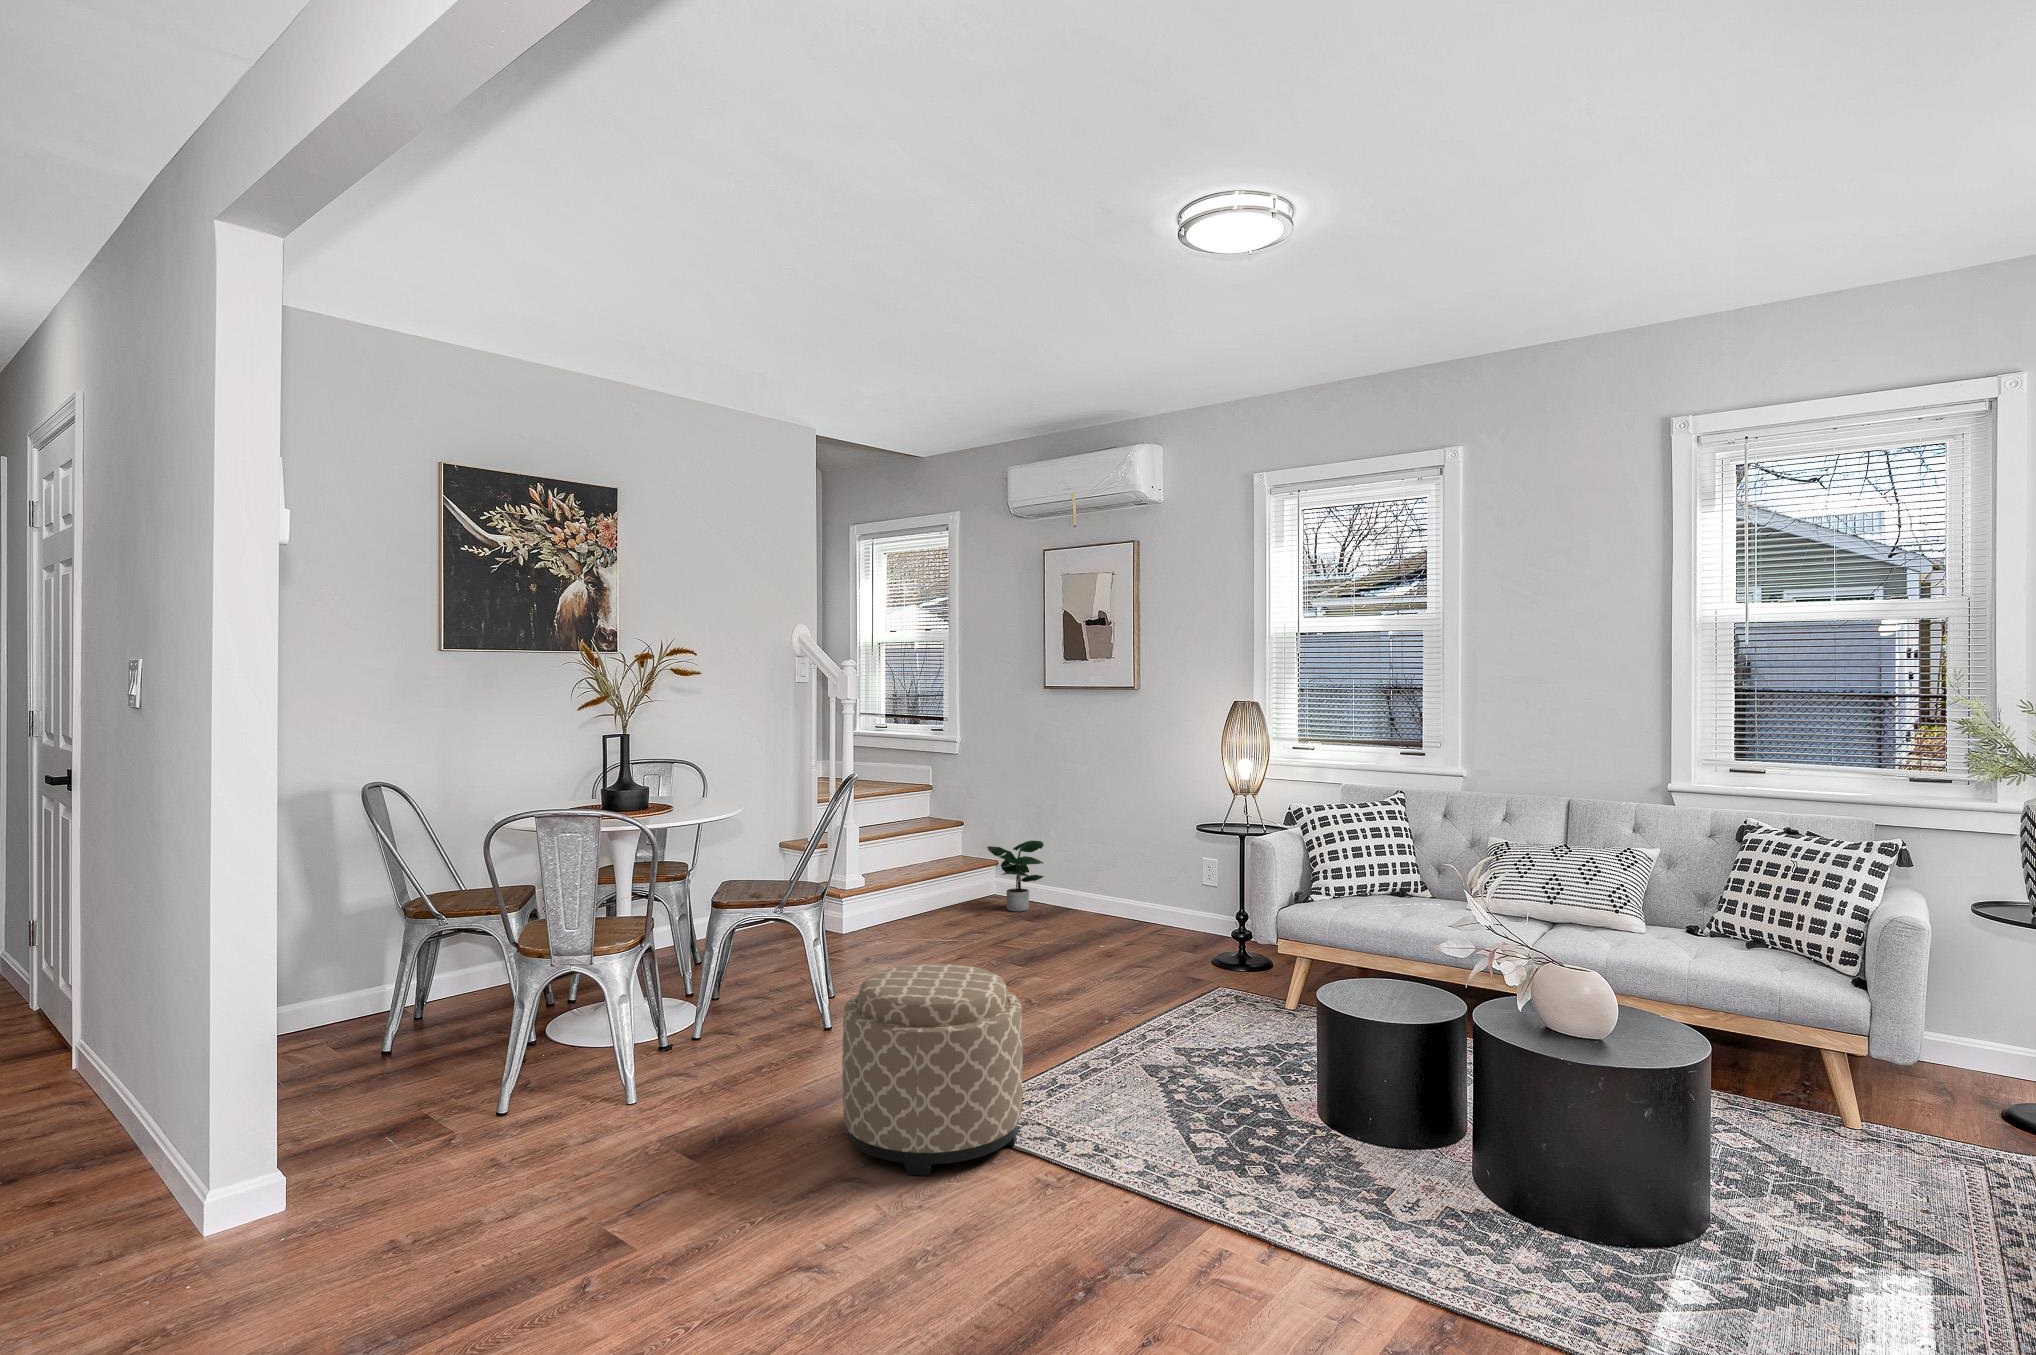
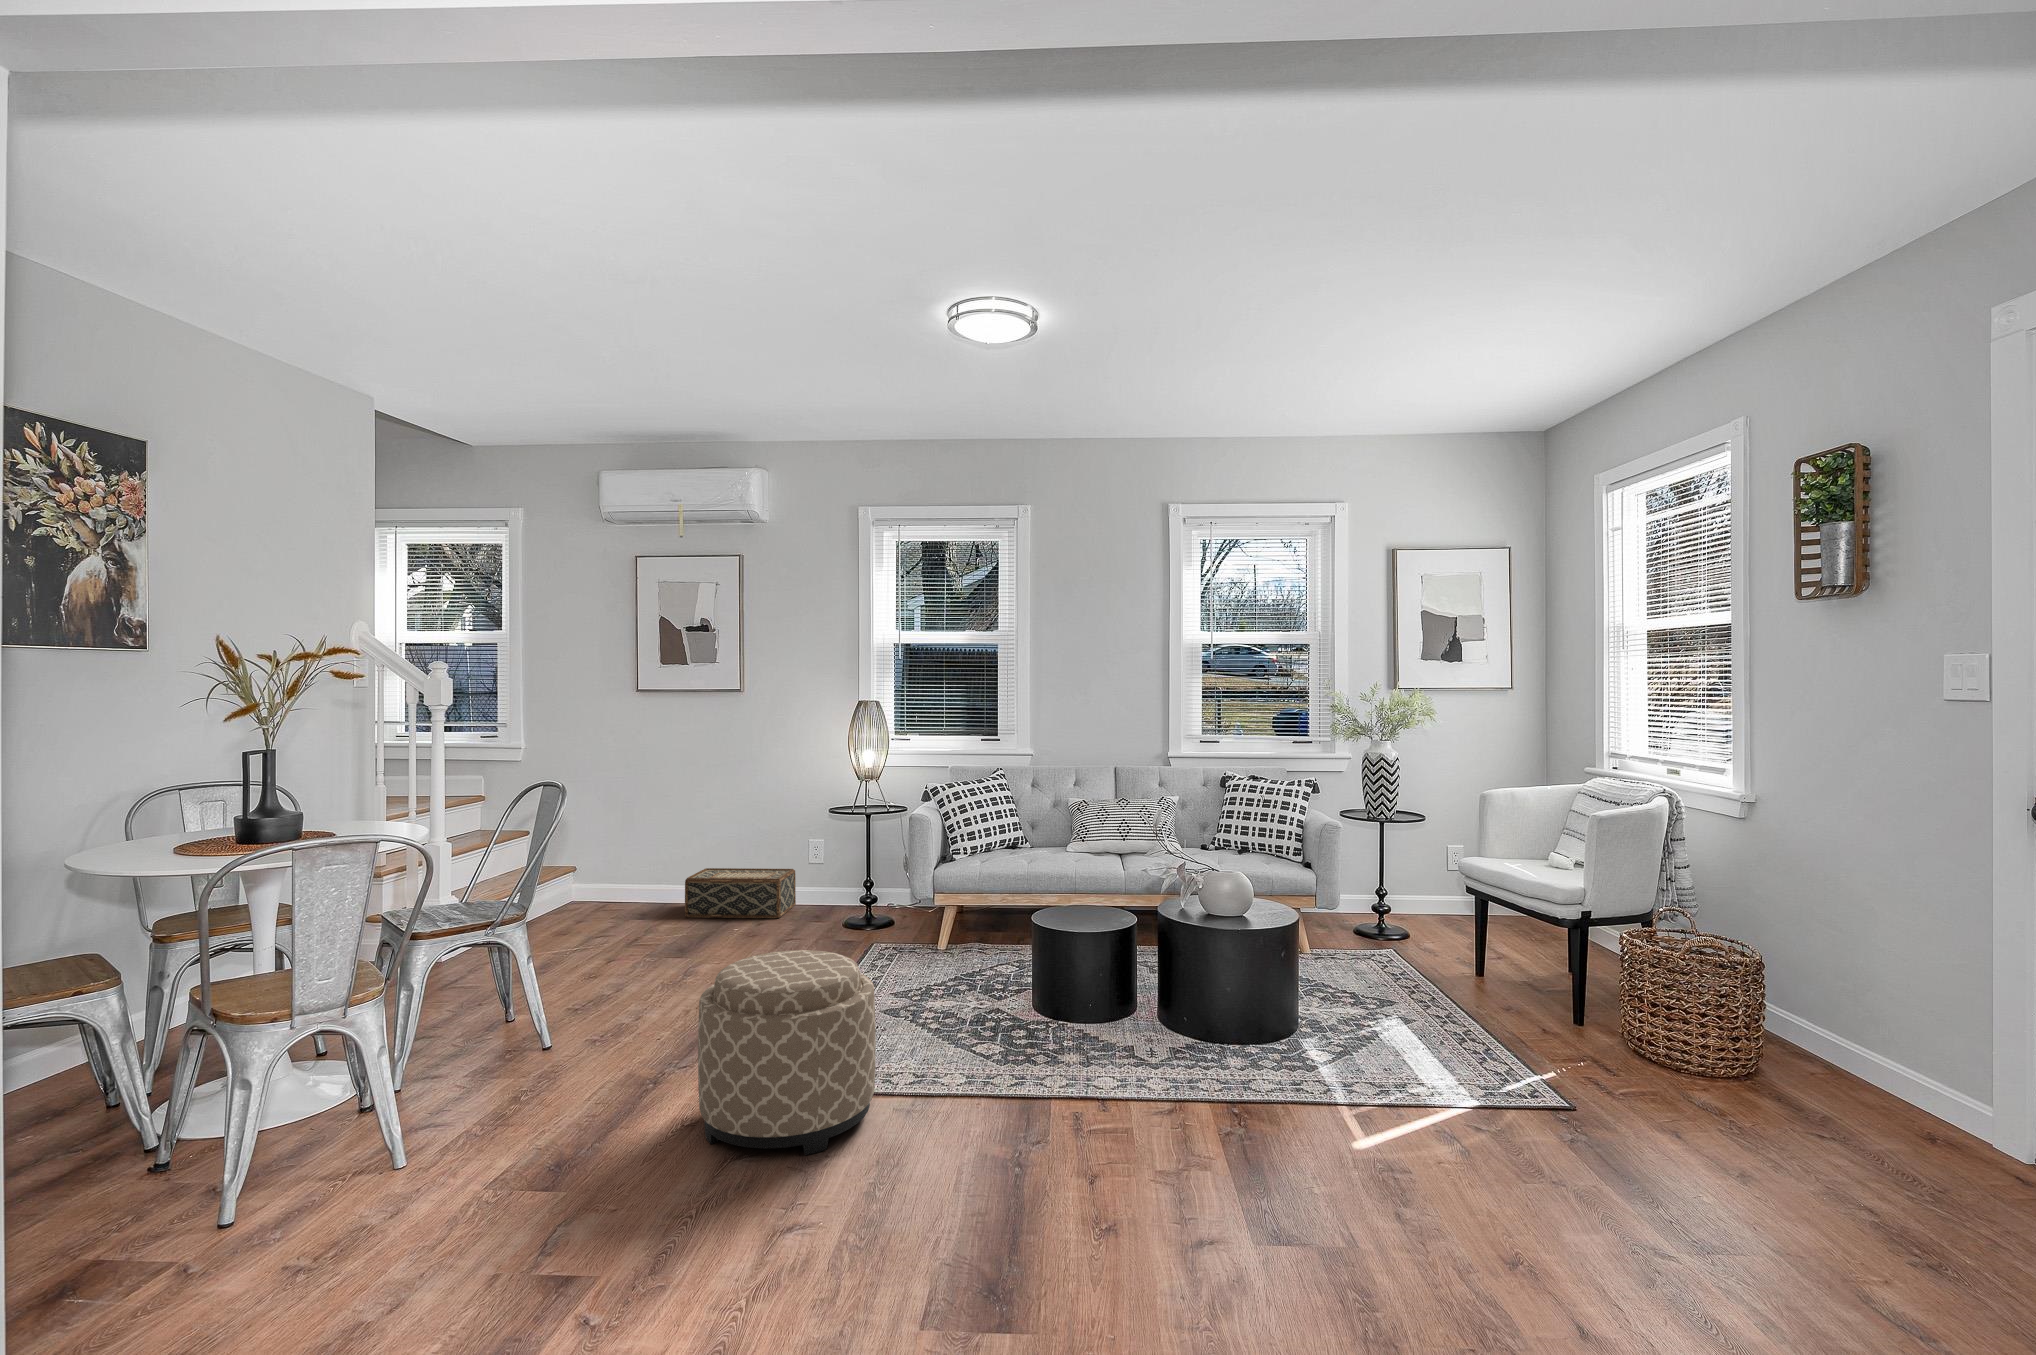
potted plant: present [987,841,1044,912] -> none [573,841,639,912]
woven basket: none [1075,879,1193,942] -> present [685,868,796,918]

